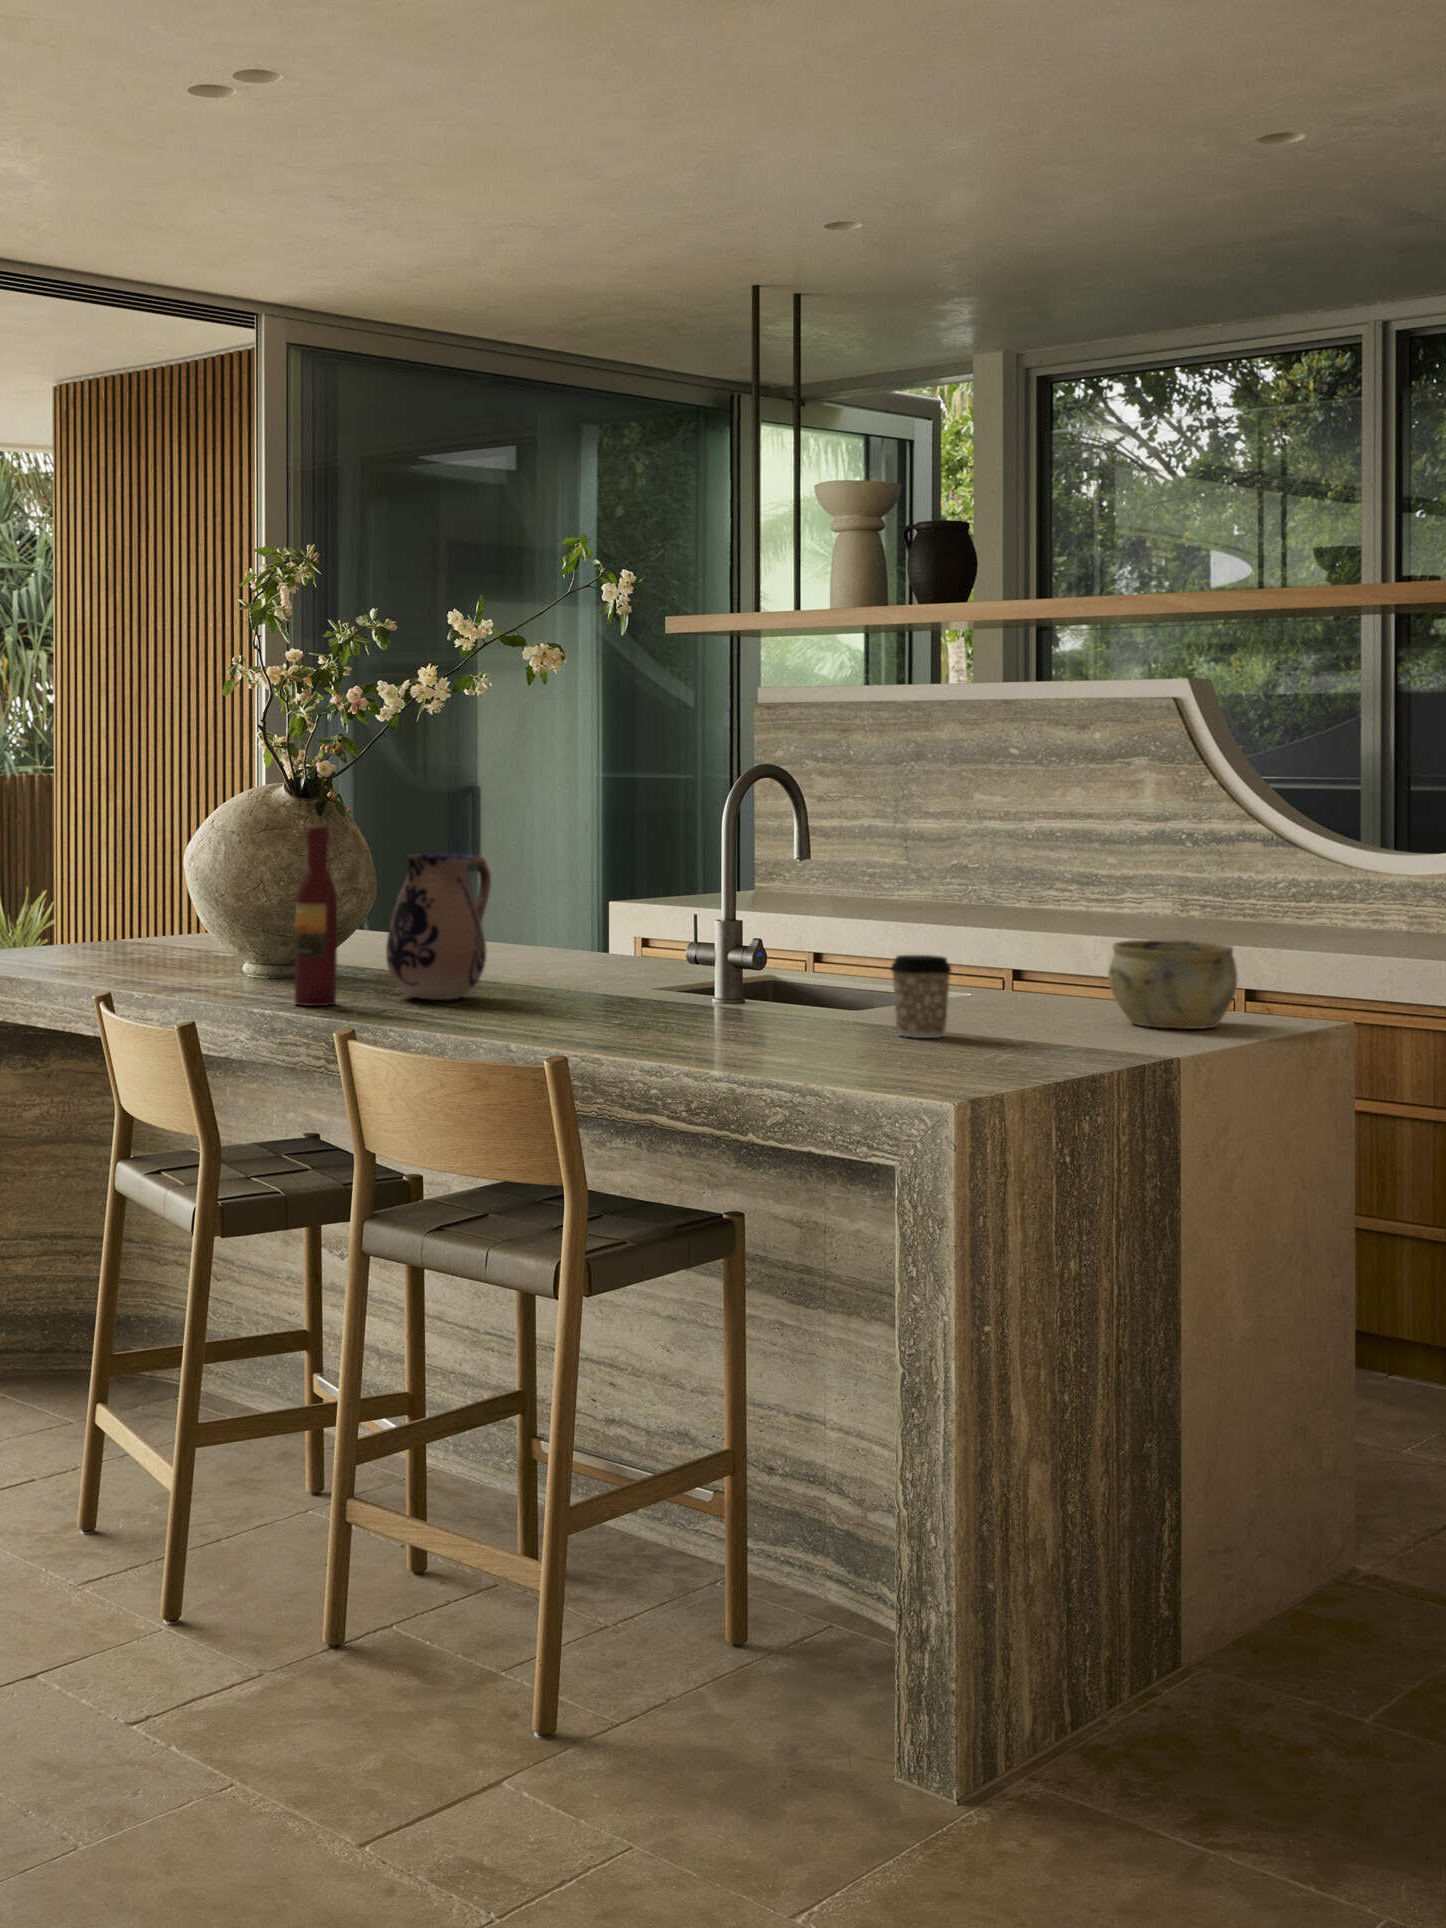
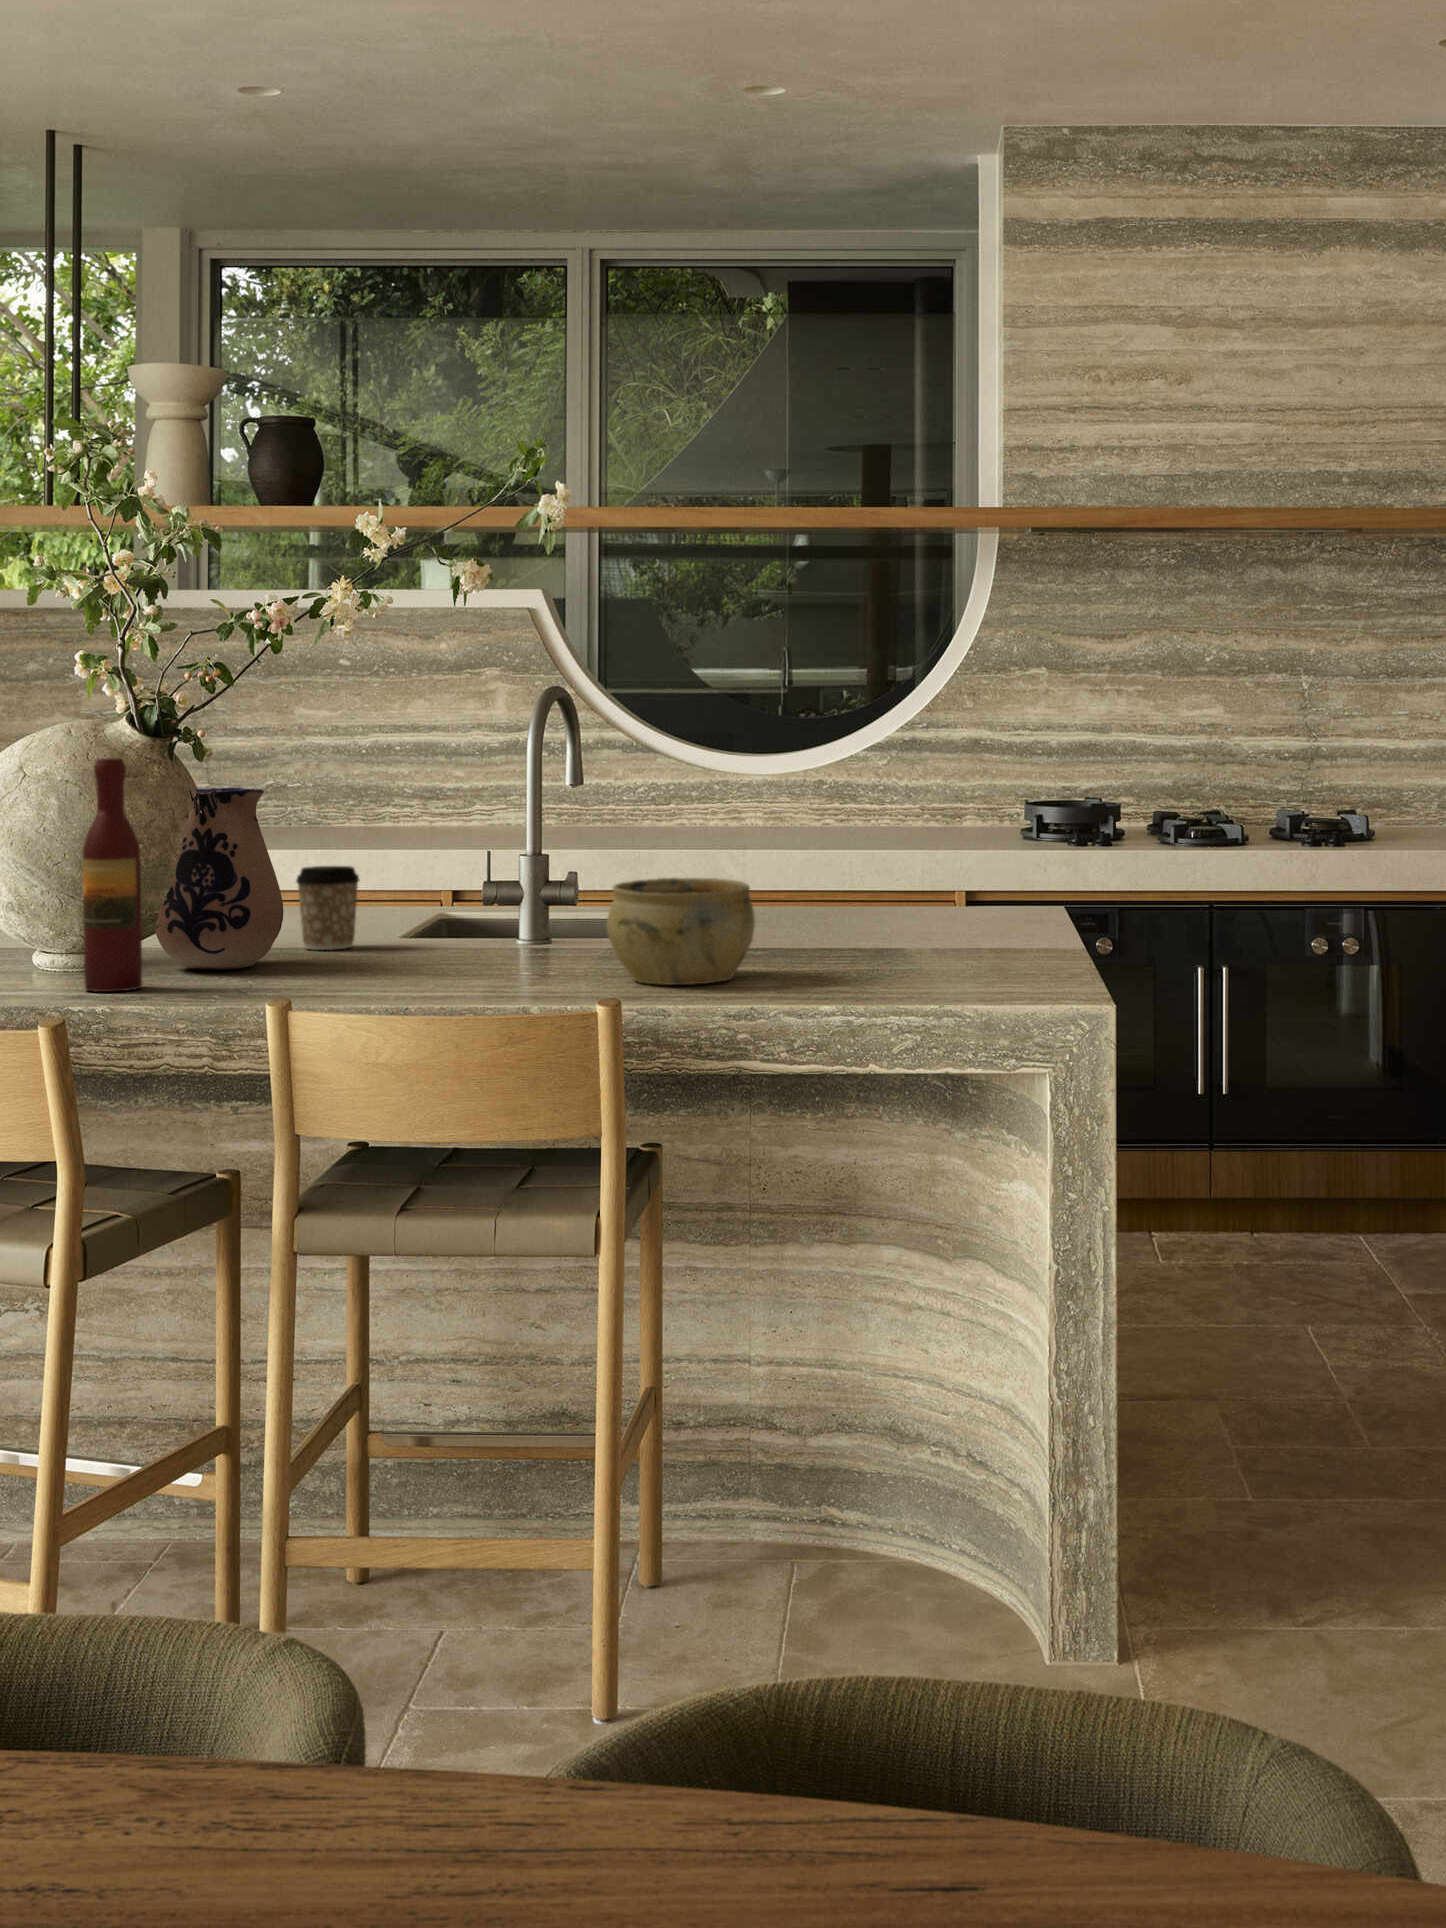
ceramic bowl: present [1108,940,1237,1029] -> present [607,878,755,985]
coffee cup: present [891,955,951,1038] -> present [296,866,360,950]

